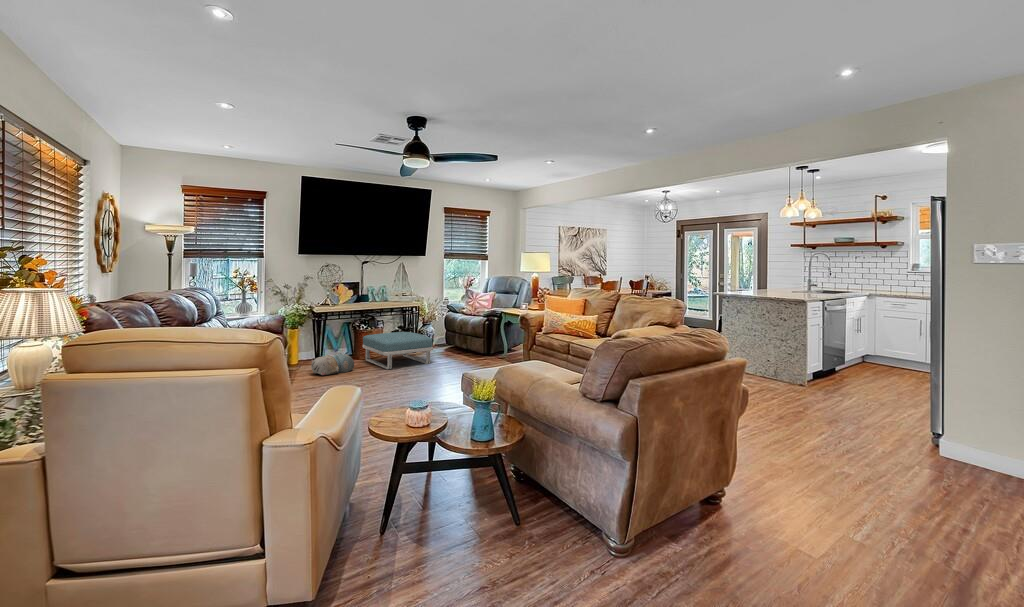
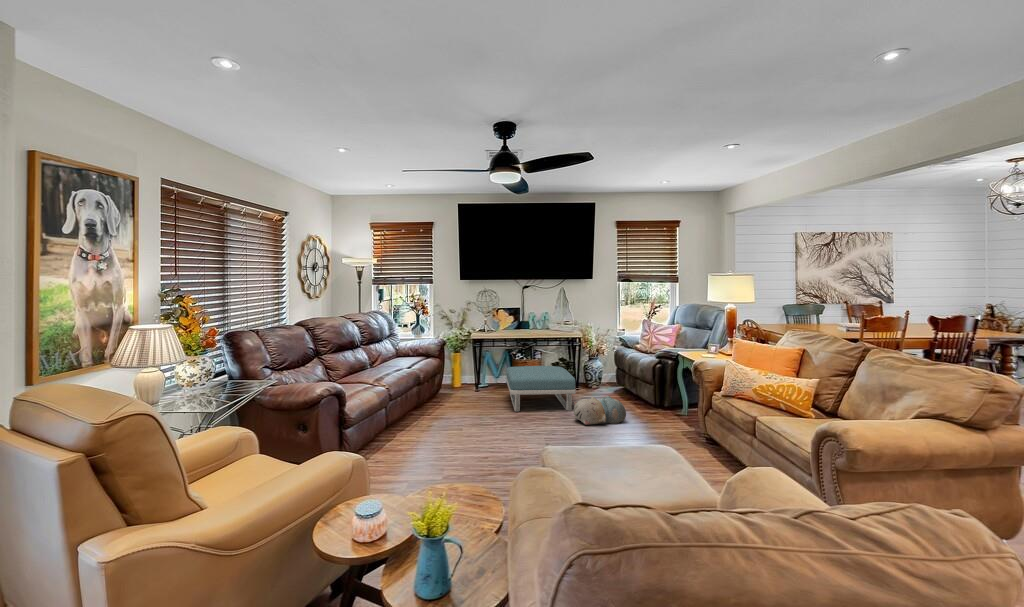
plush toy: present [311,353,354,375] -> present [574,396,626,425]

